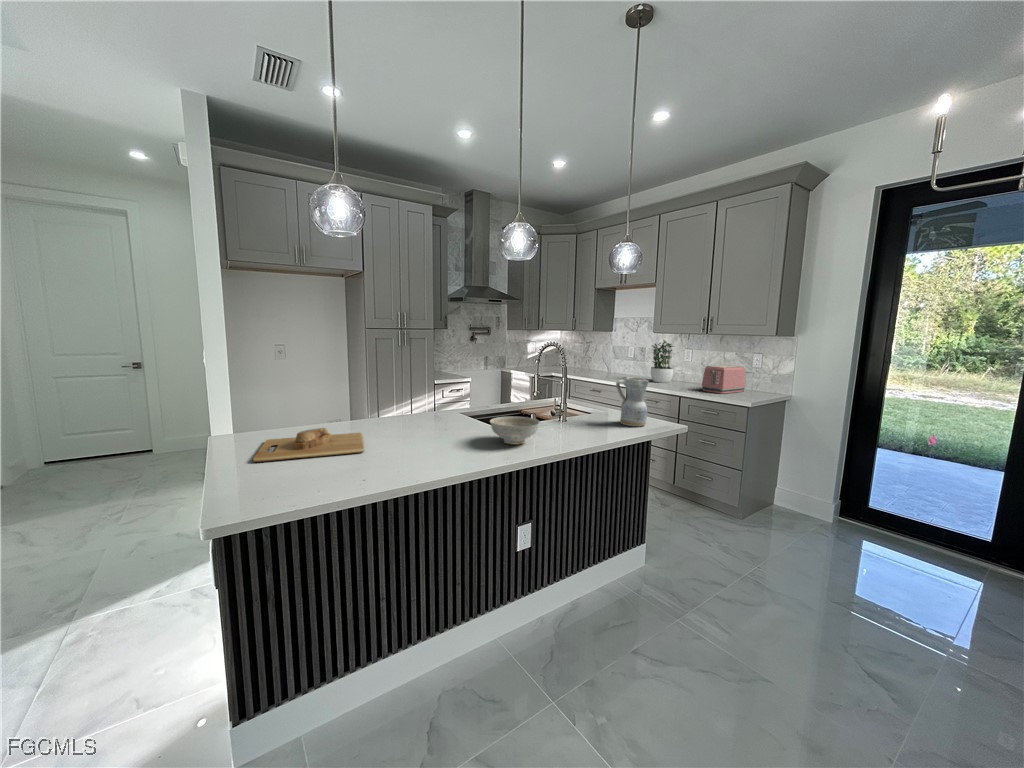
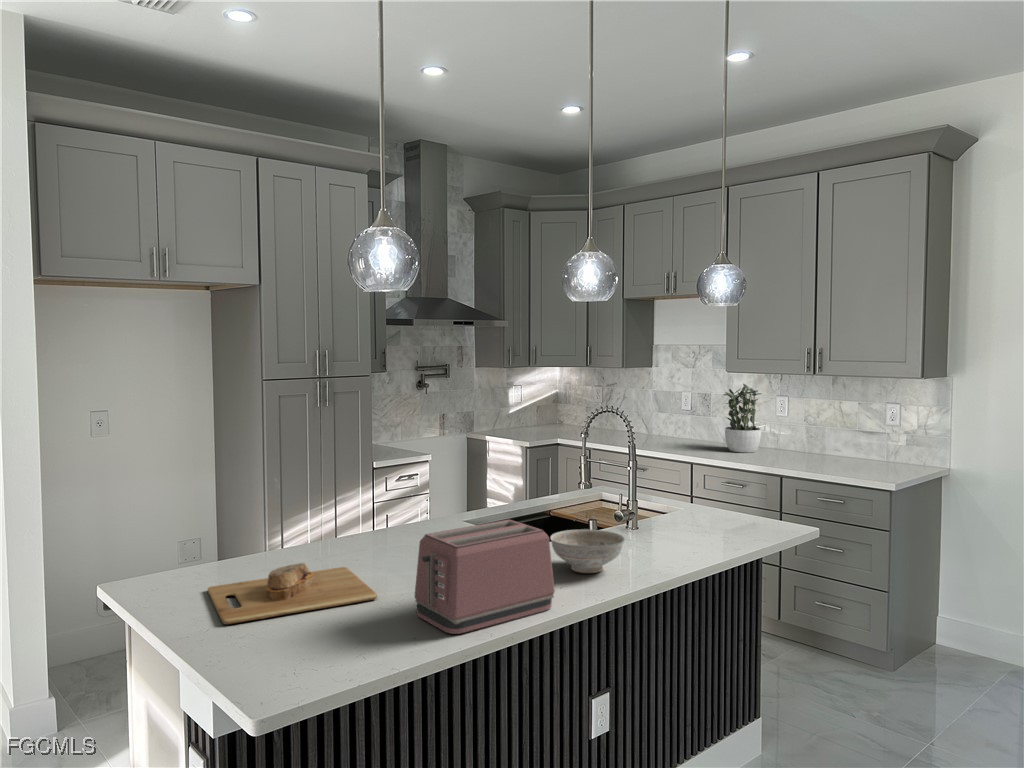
toaster: present [702,365,746,394] -> present [415,520,555,634]
ceramic pitcher: present [616,377,648,426] -> none [711,459,761,533]

